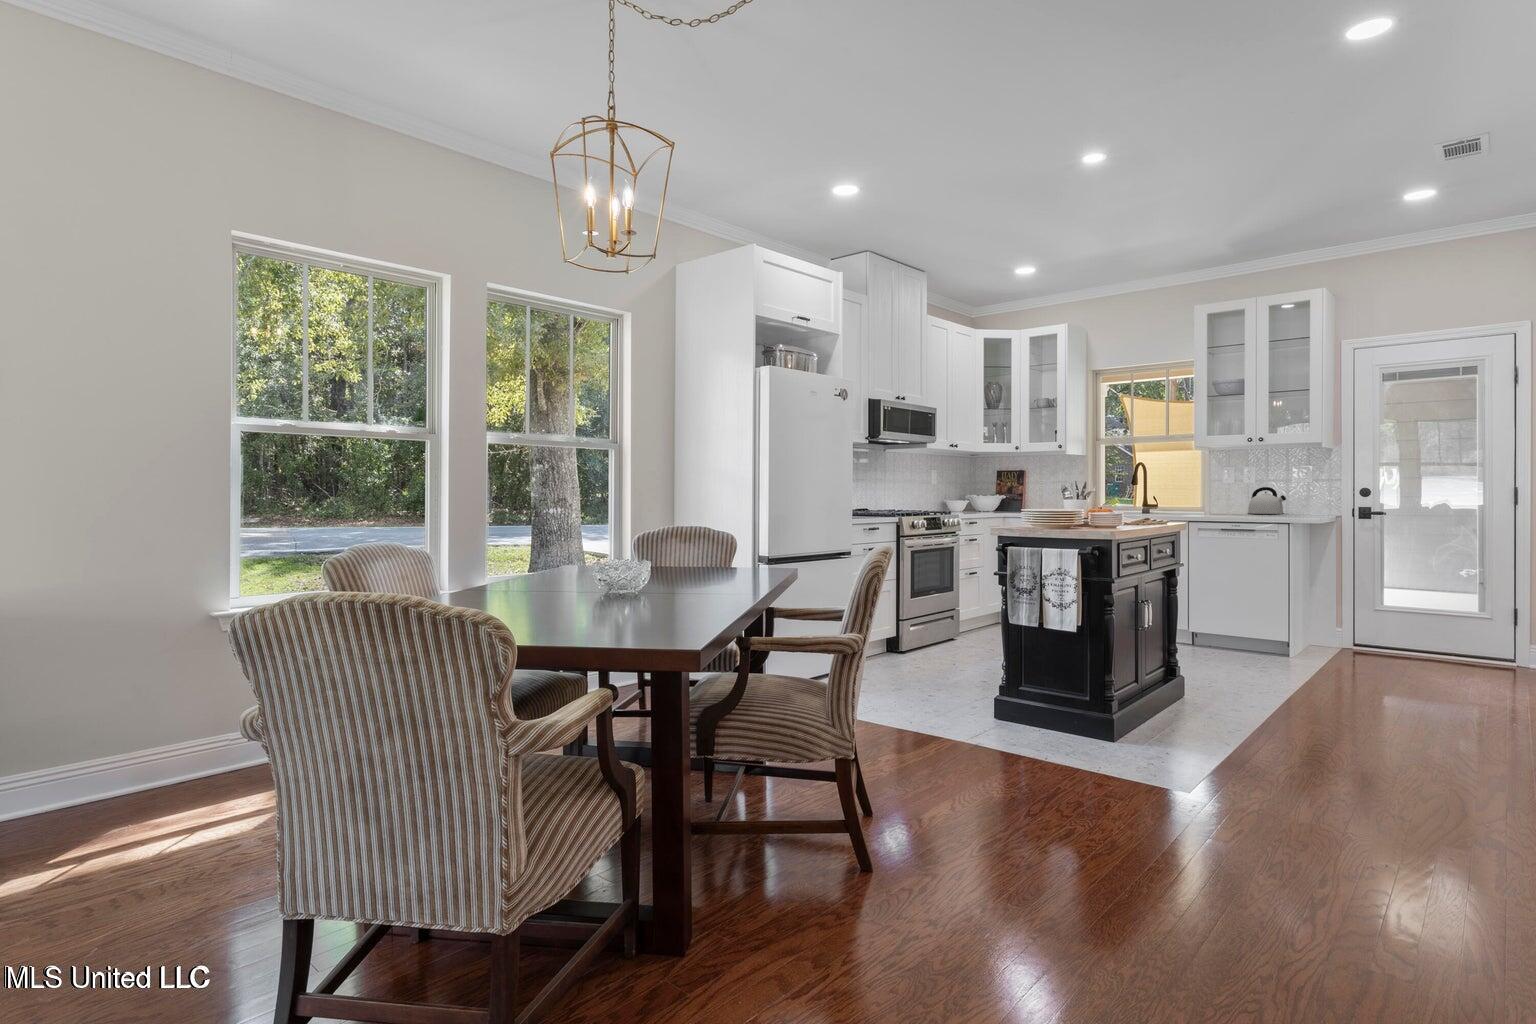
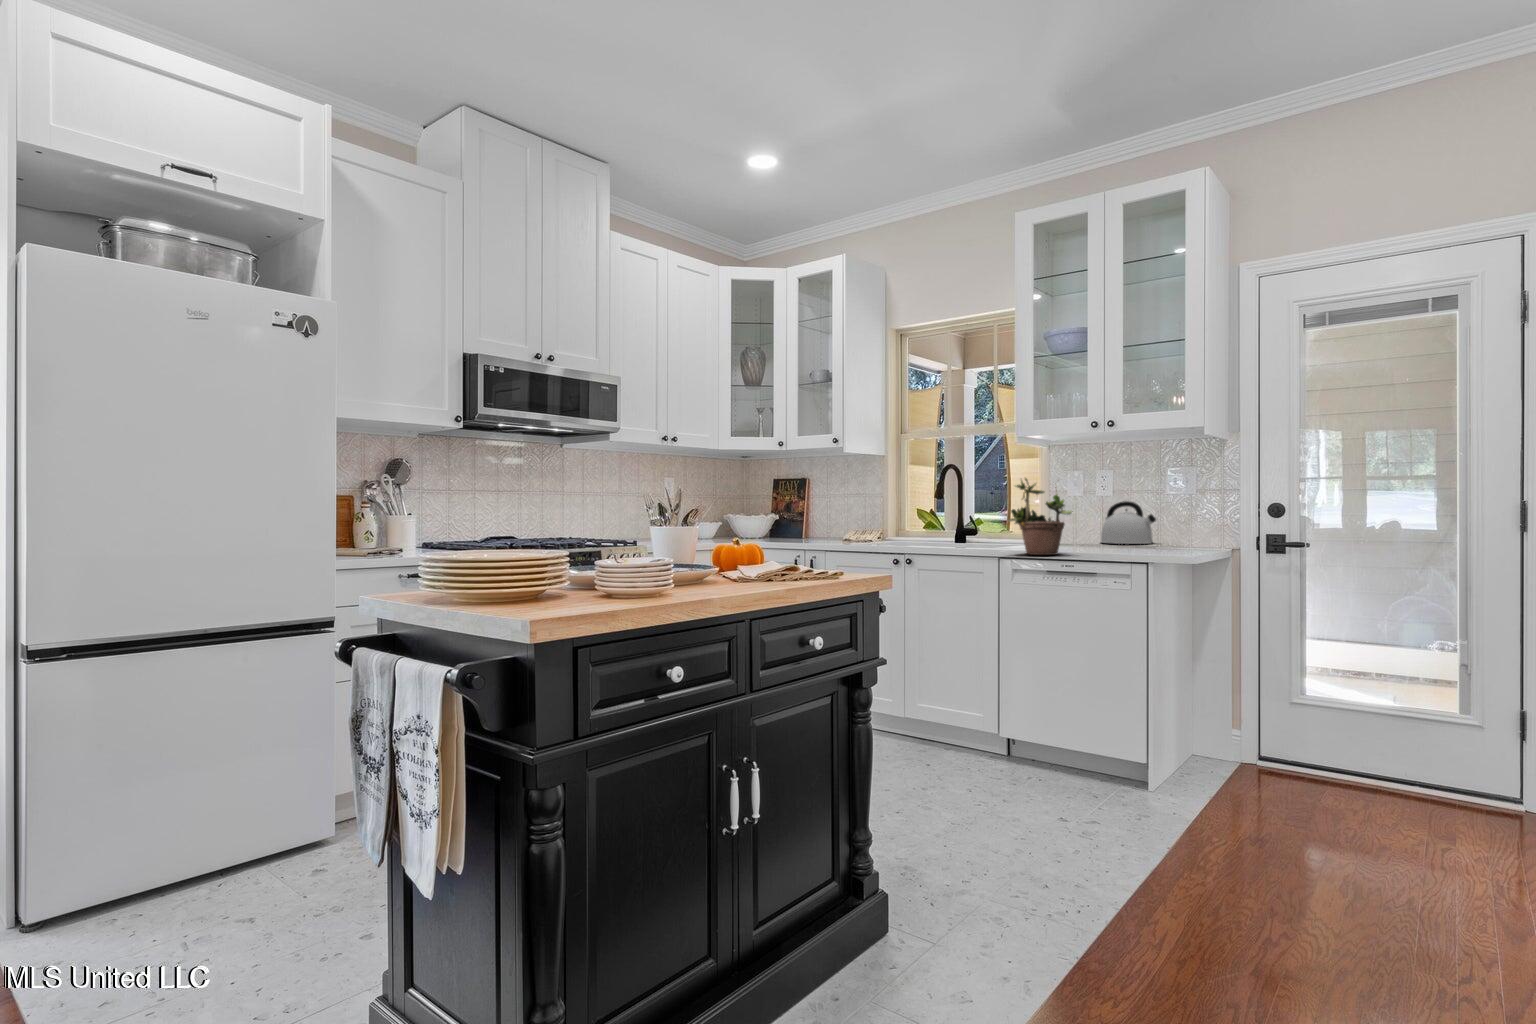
potted plant: none [1198,469,1240,520] -> present [1008,478,1072,555]

